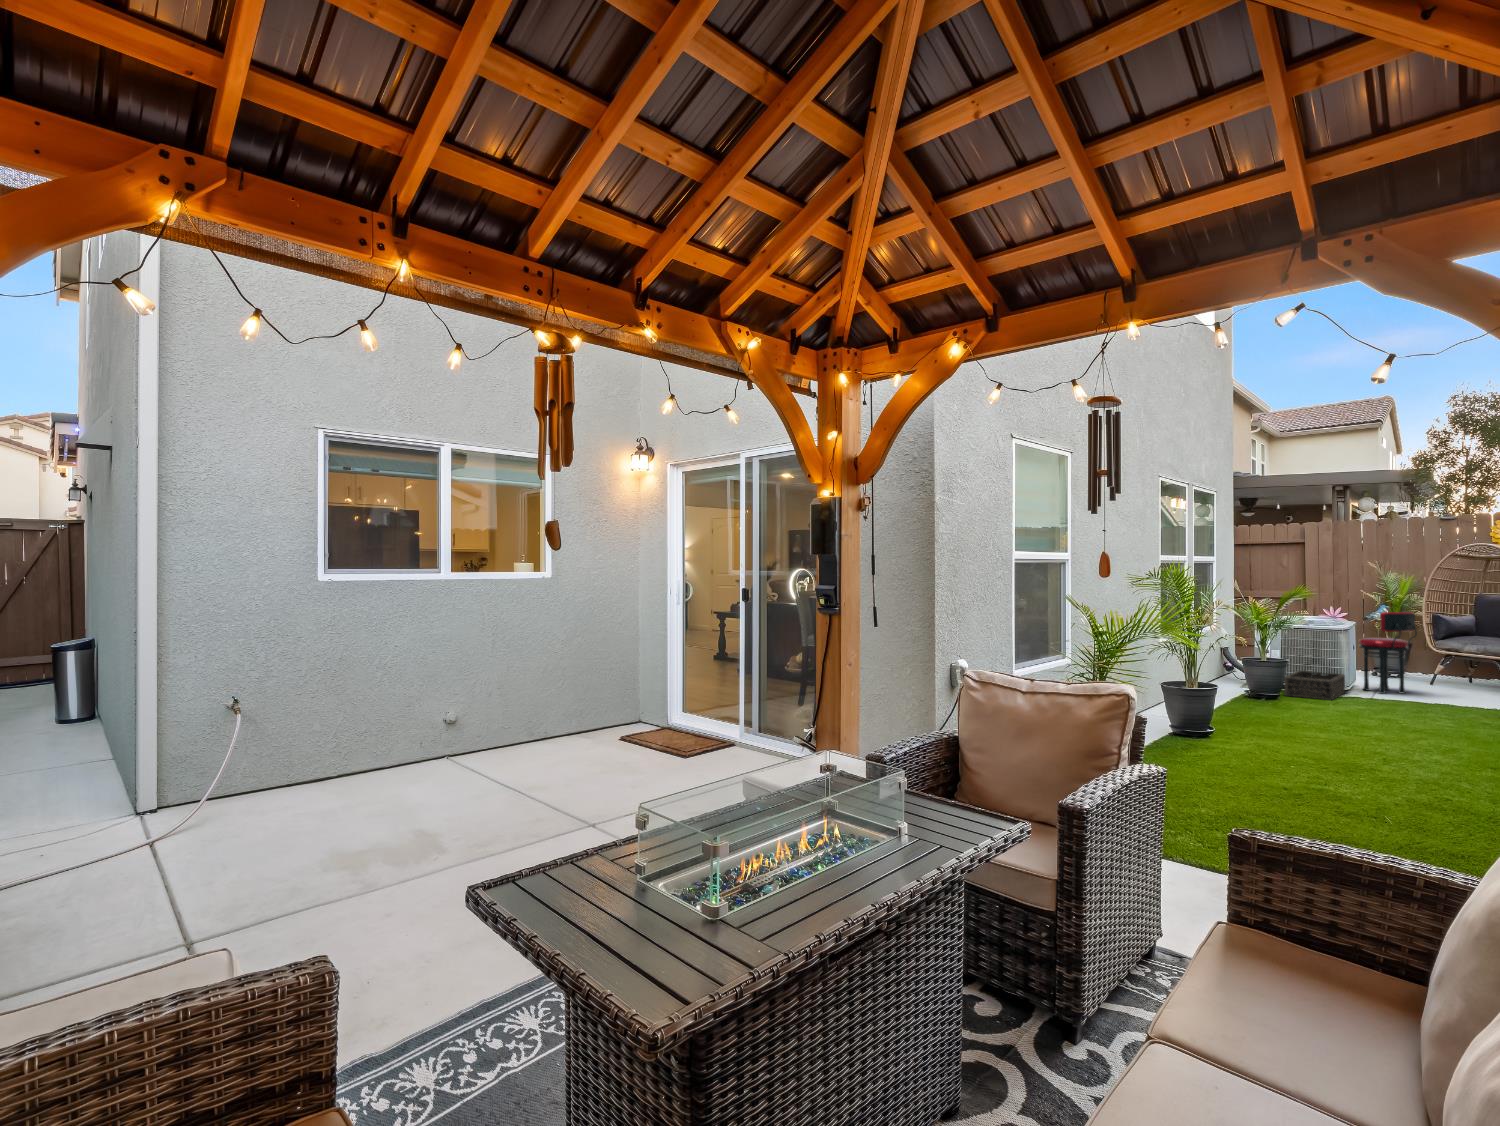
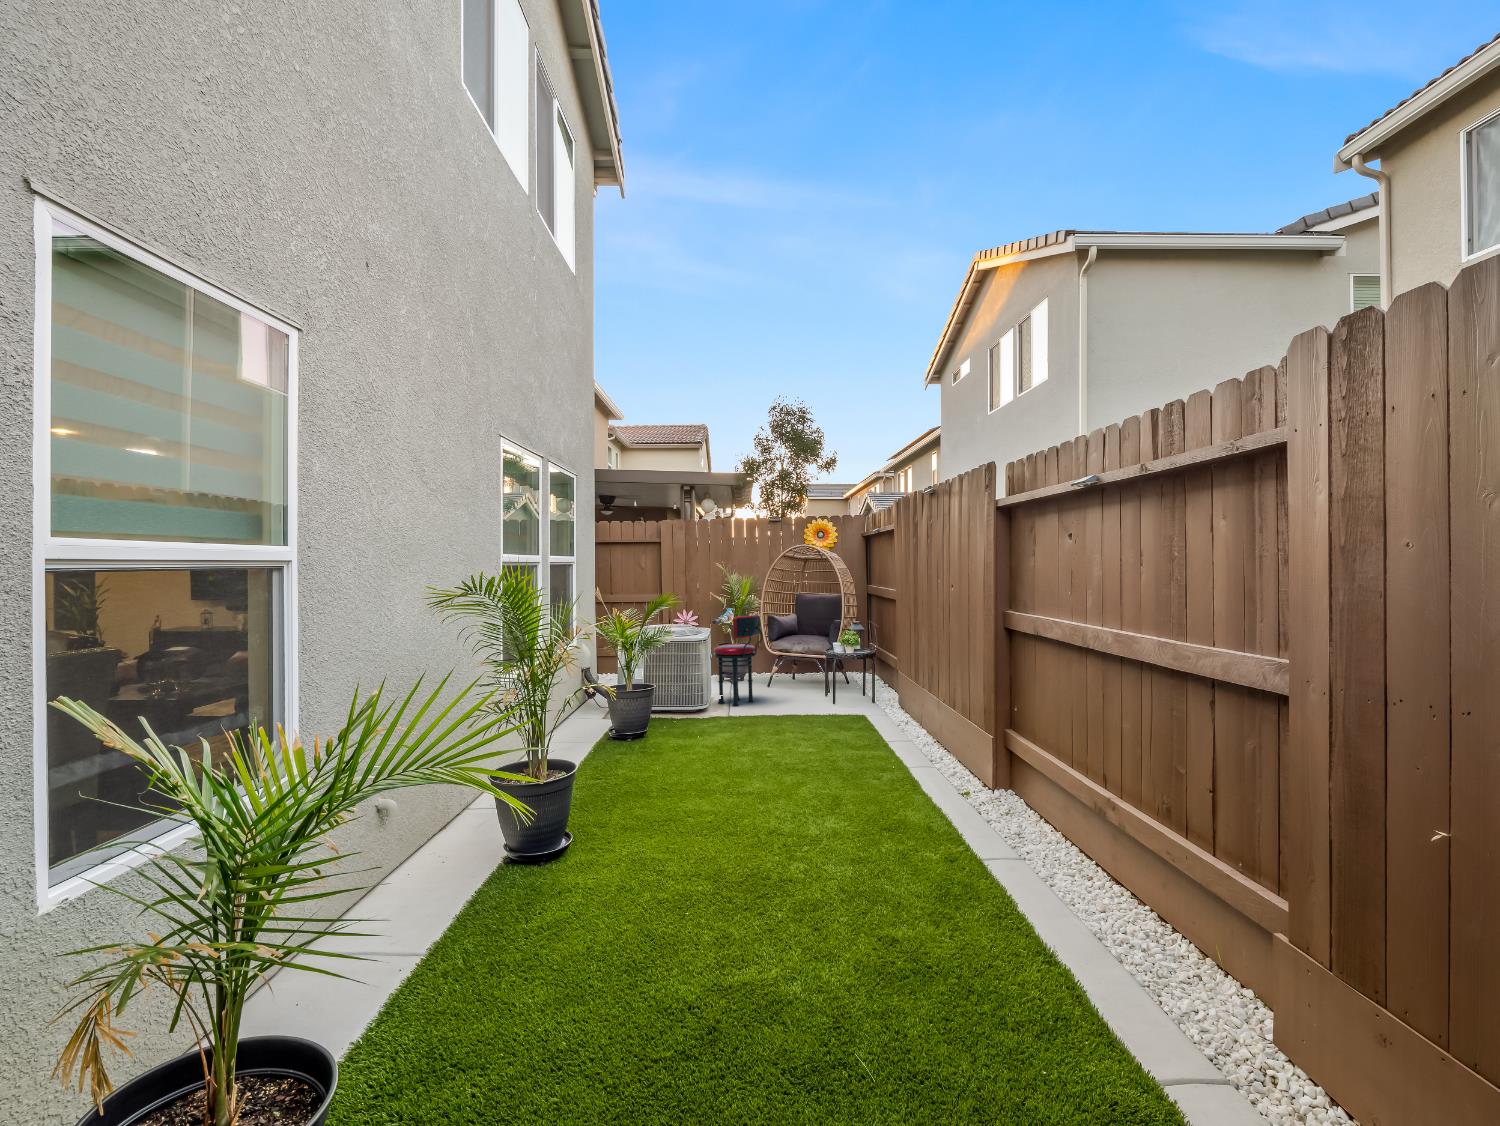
basket: present [1284,671,1345,700] -> none [649,690,704,727]

